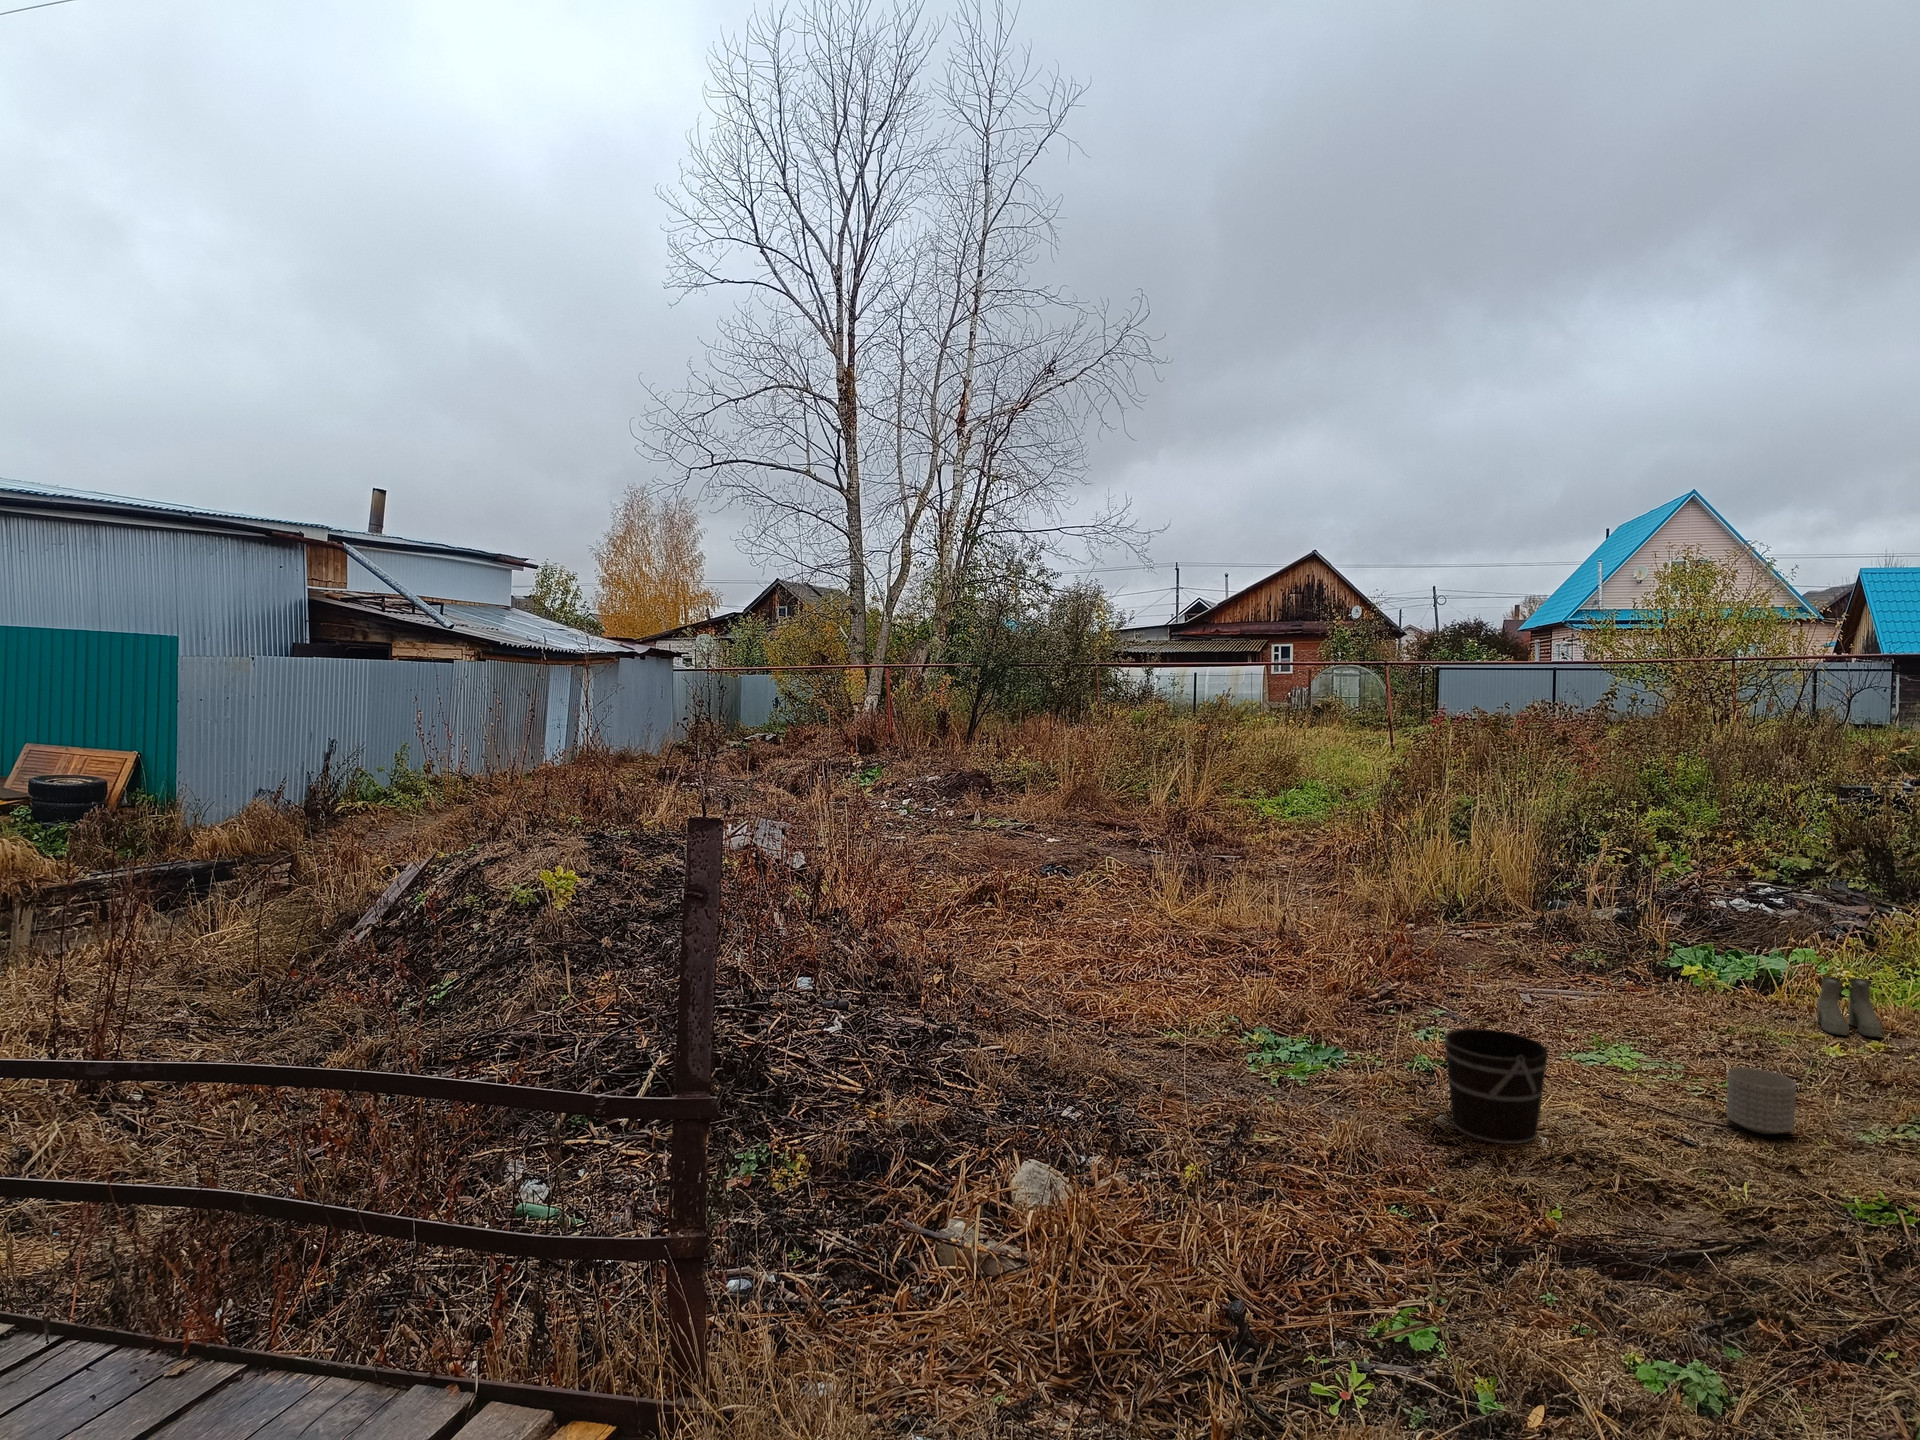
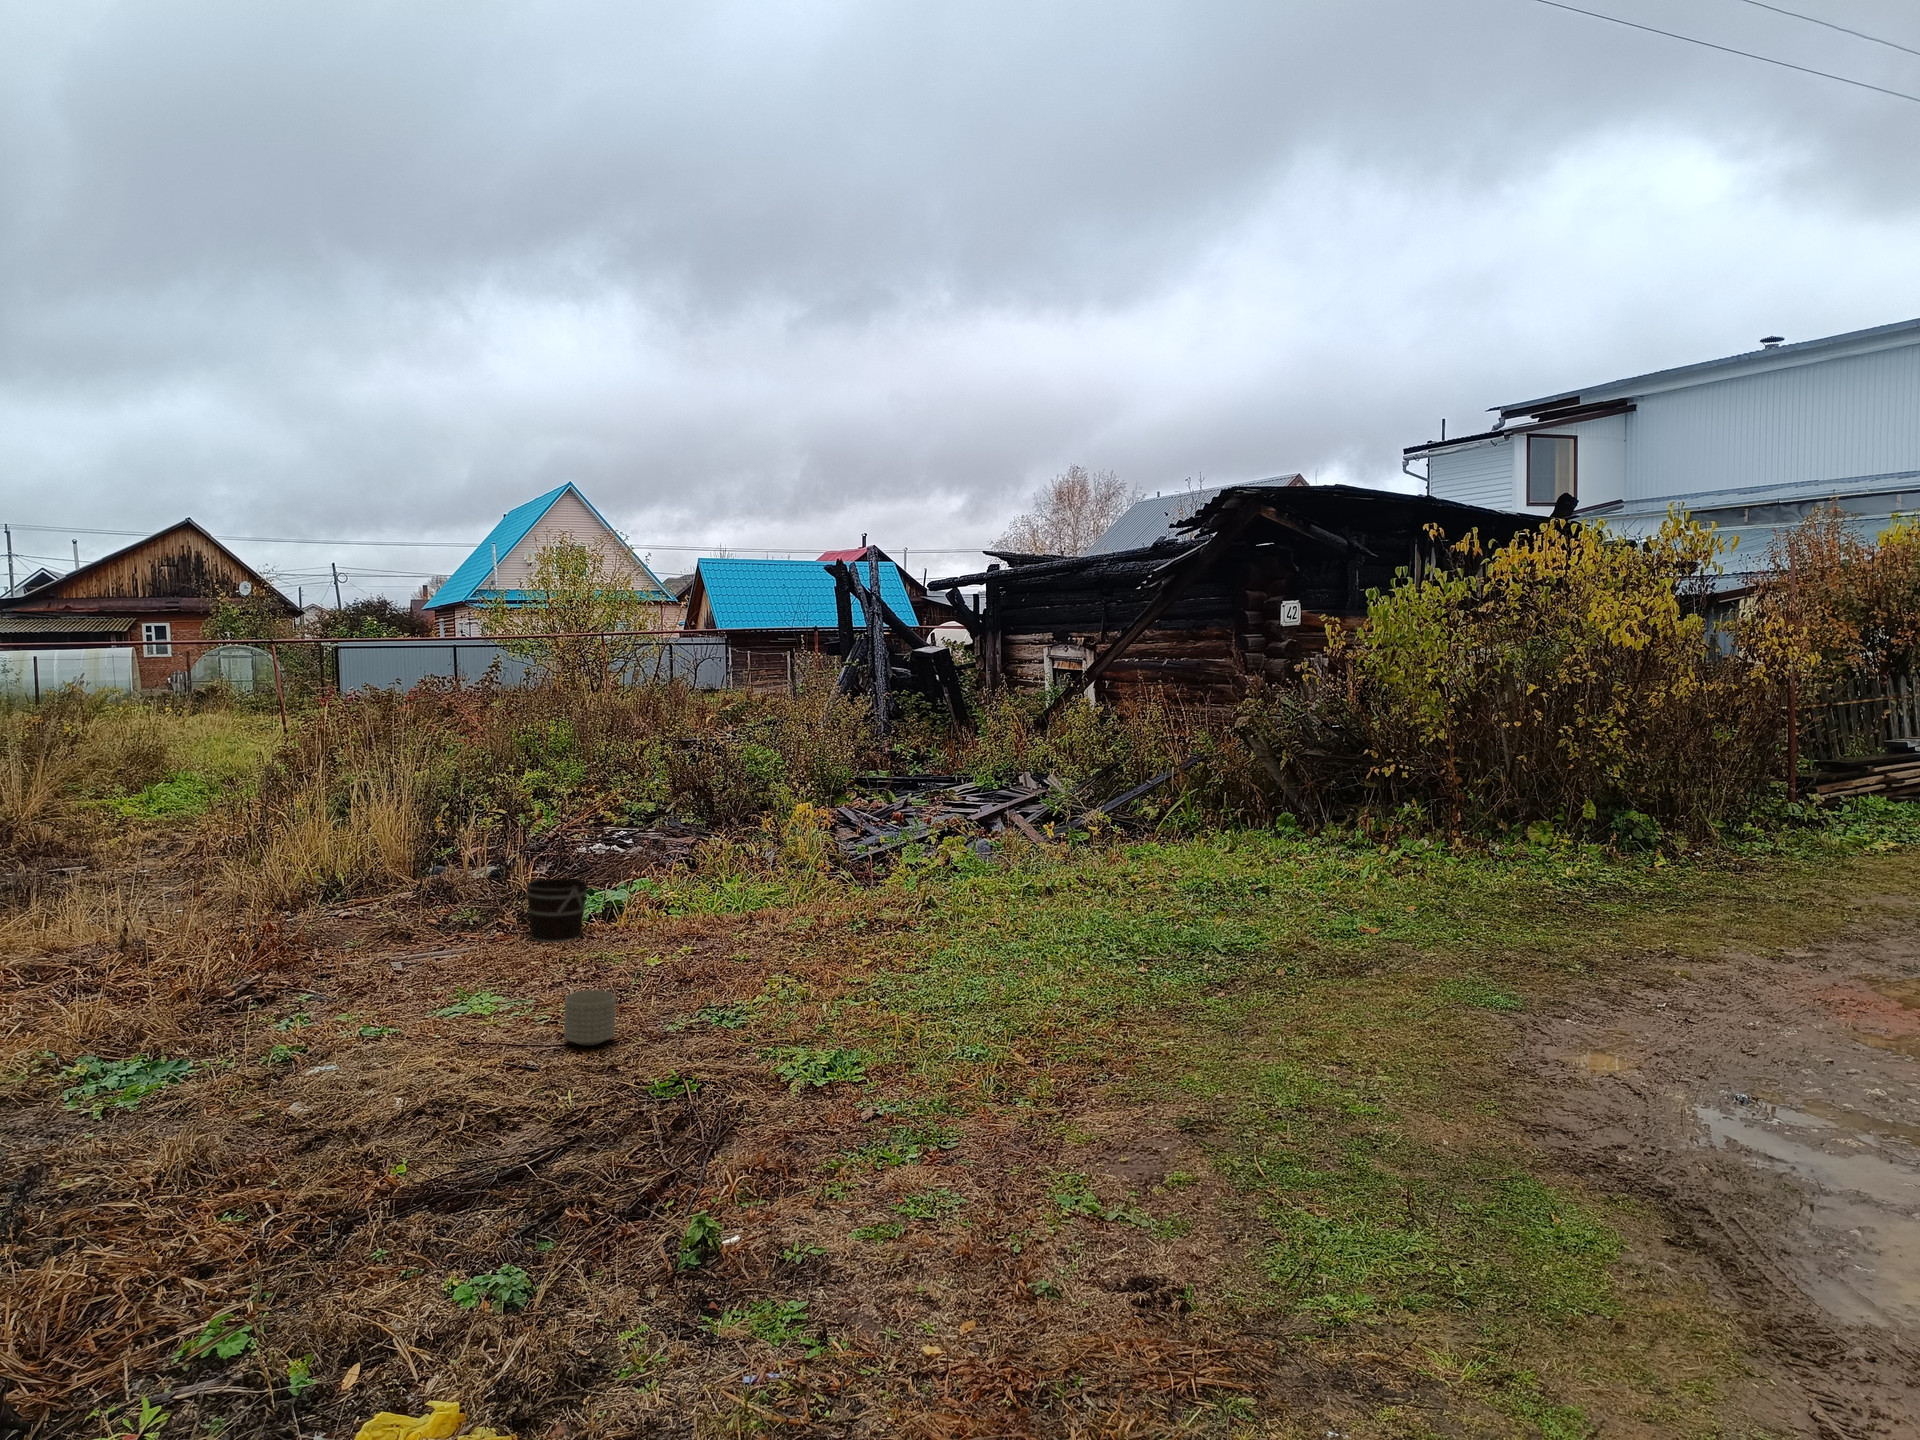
boots: present [1817,977,1882,1037] -> none [644,900,688,950]
bucket: present [1445,1026,1548,1144] -> present [527,878,588,942]

